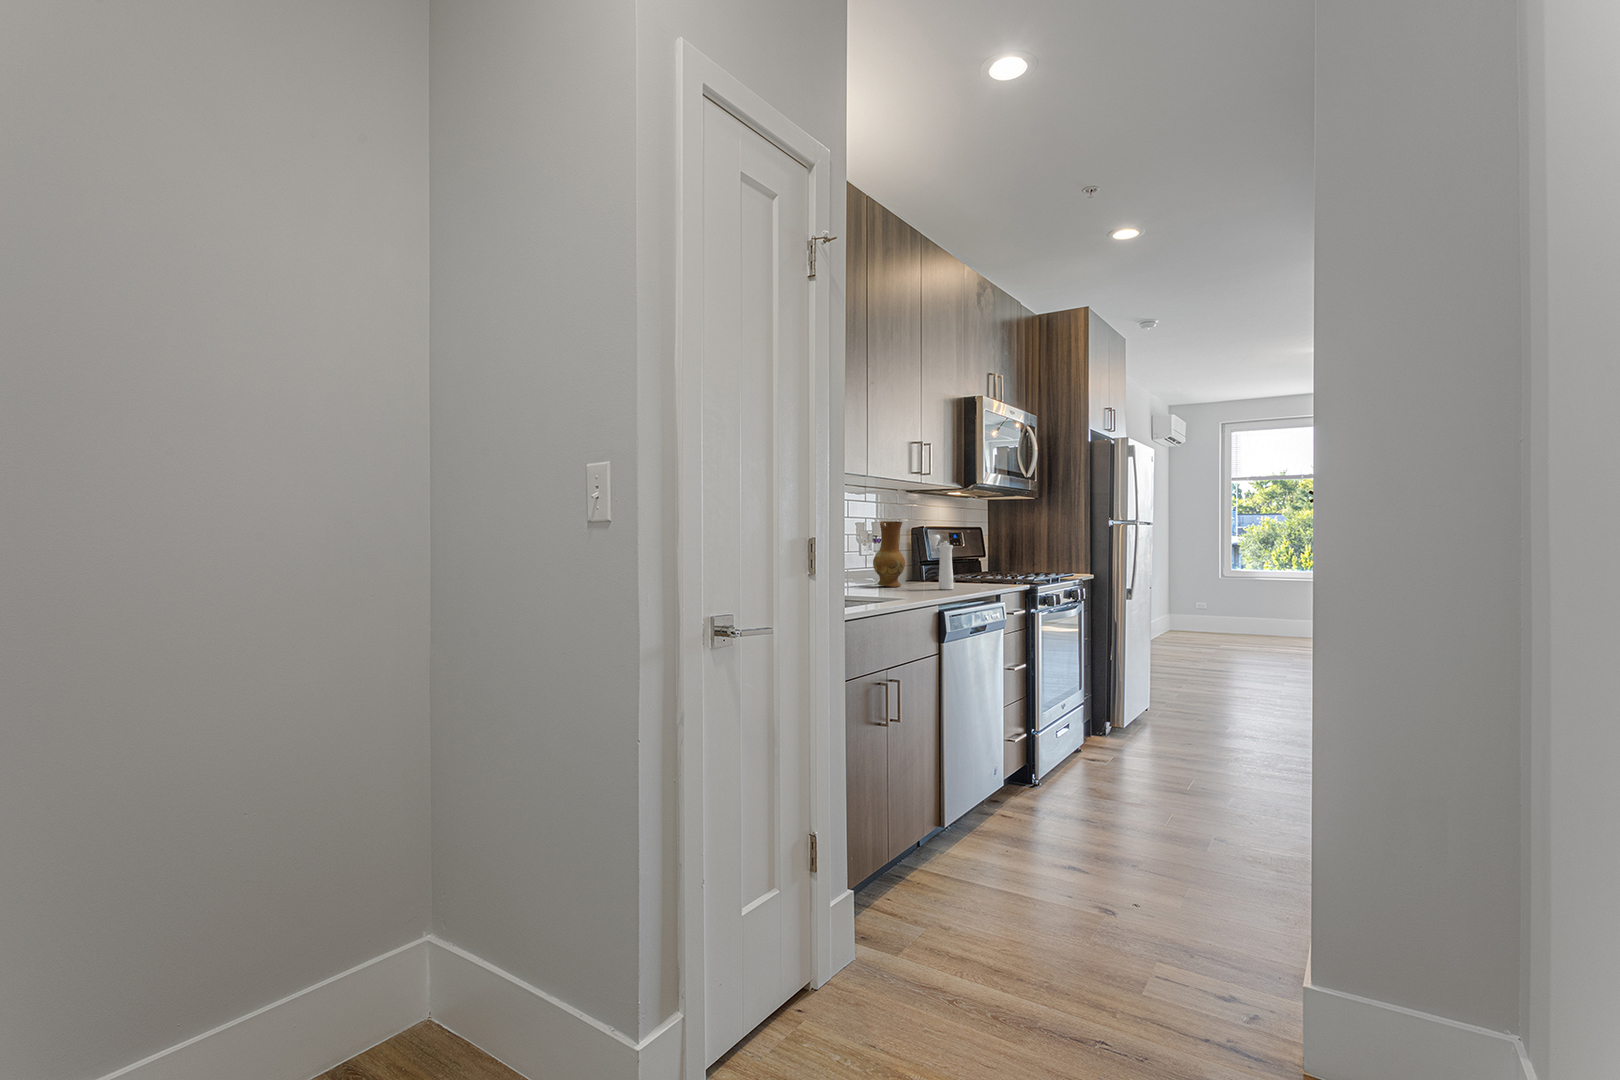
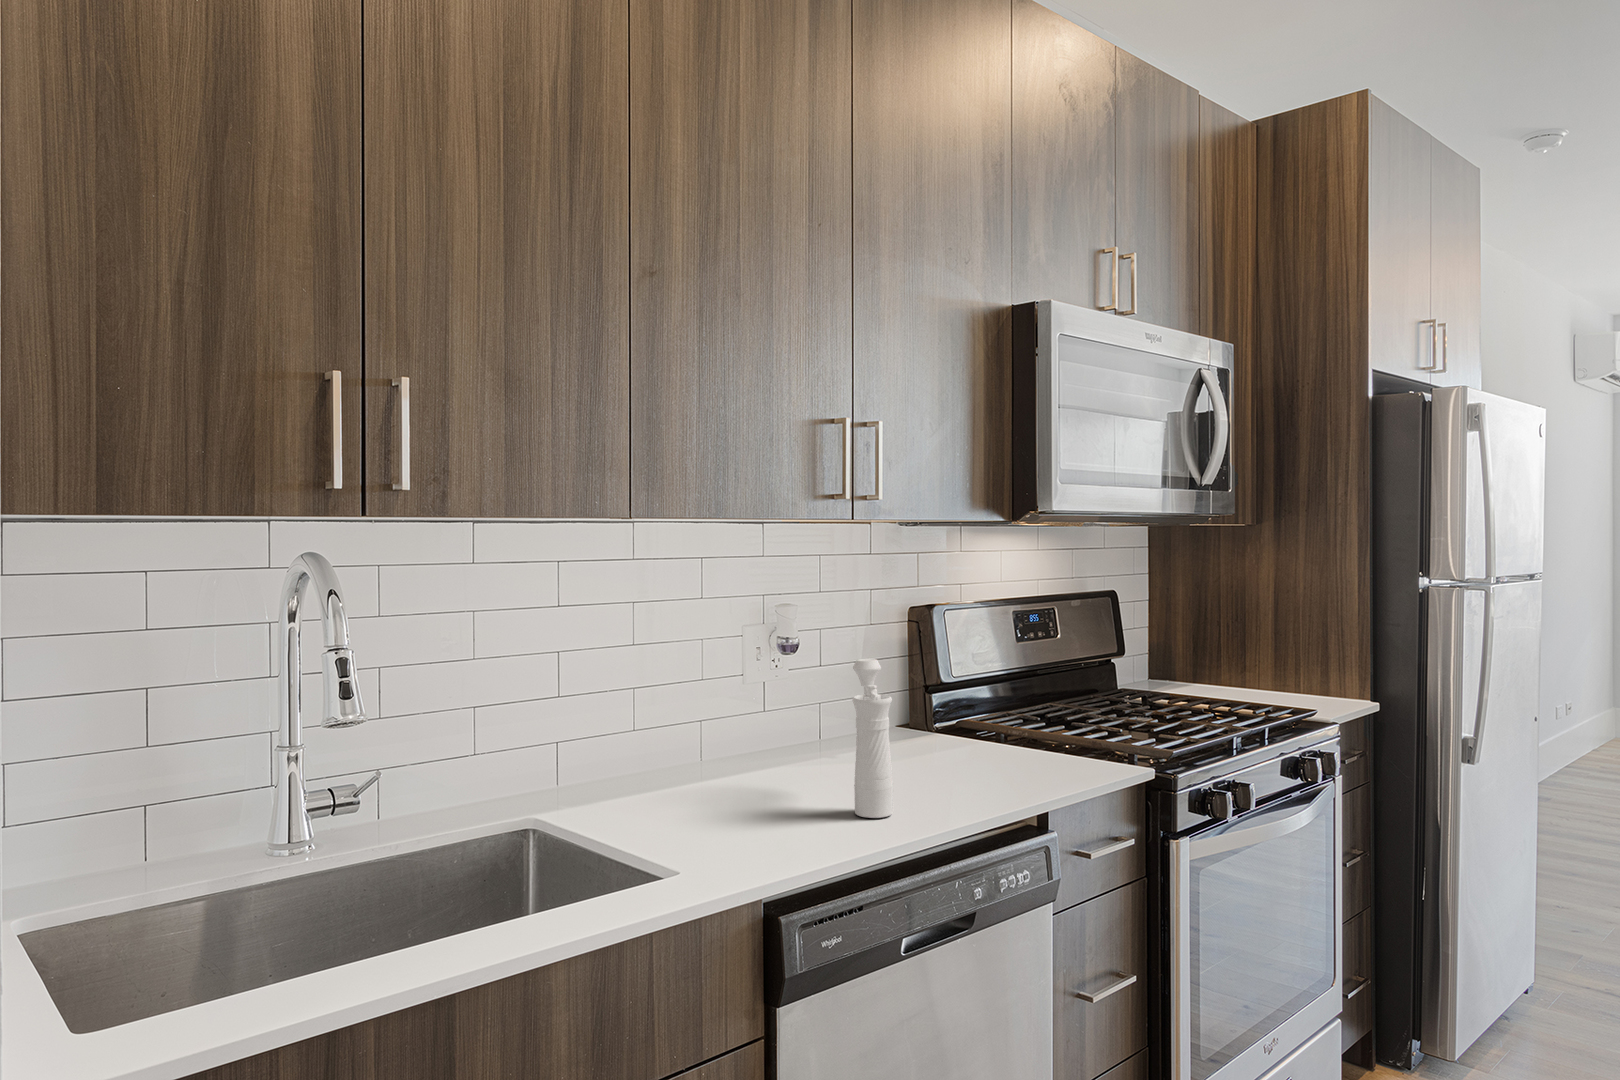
ceramic jug: present [873,521,905,587] -> none [727,617,806,786]

